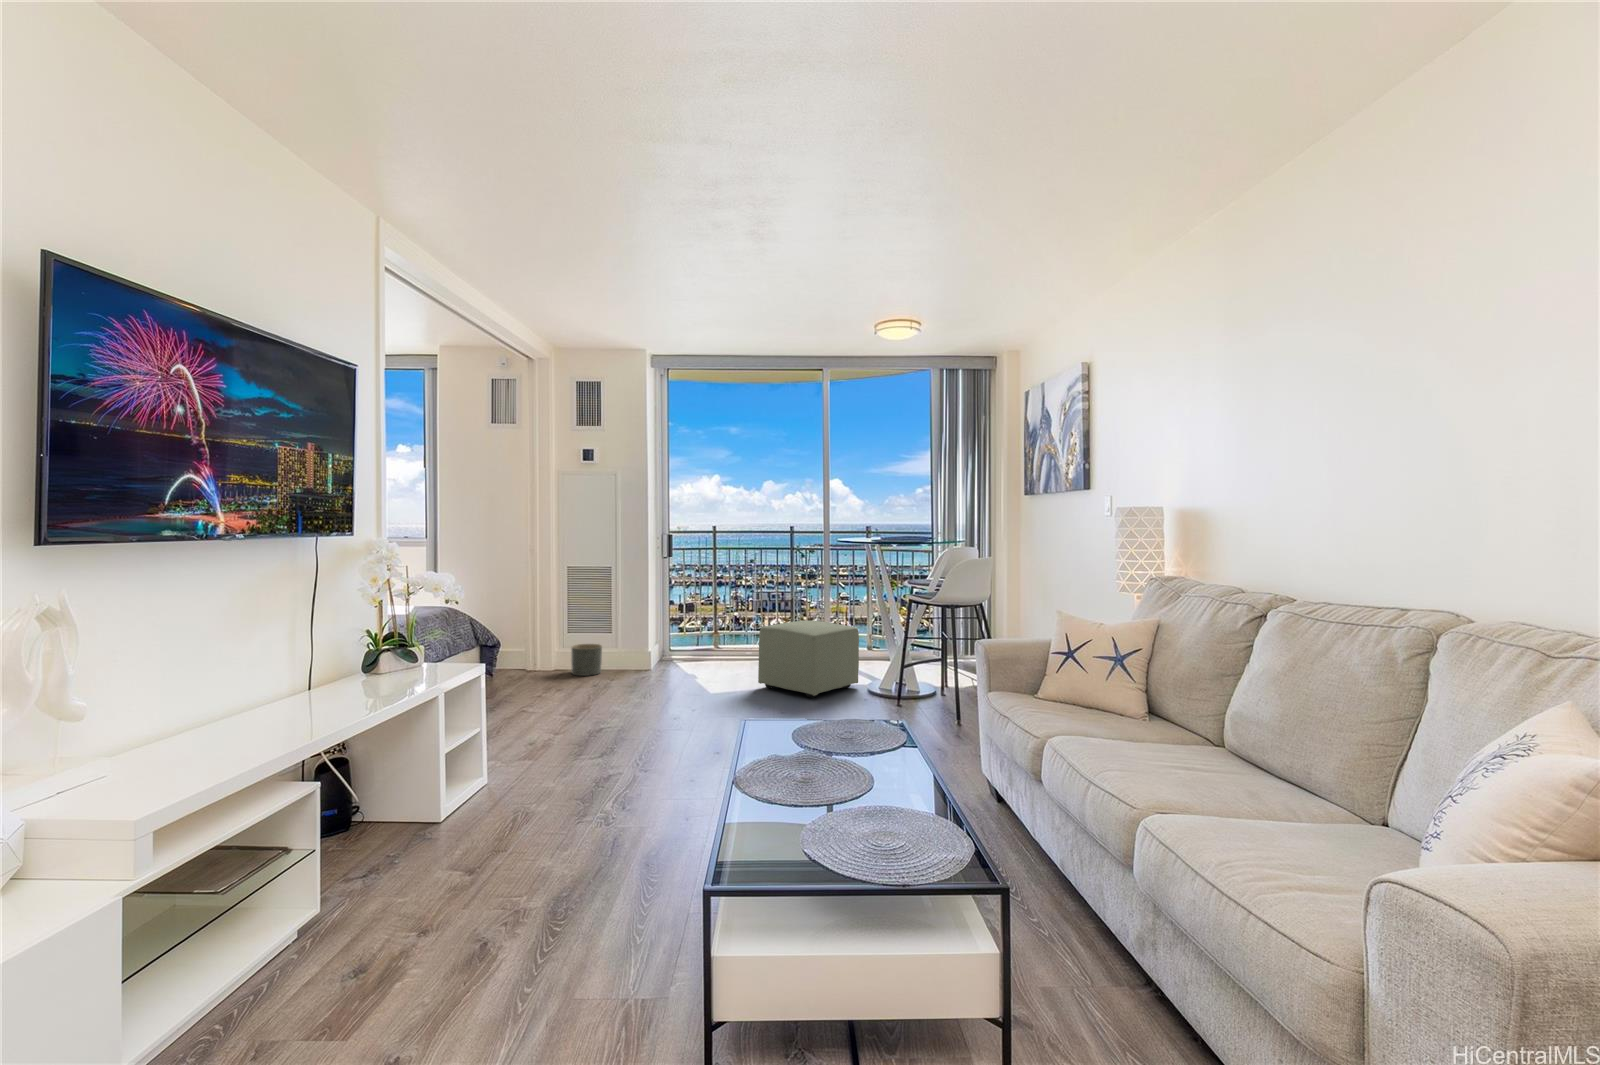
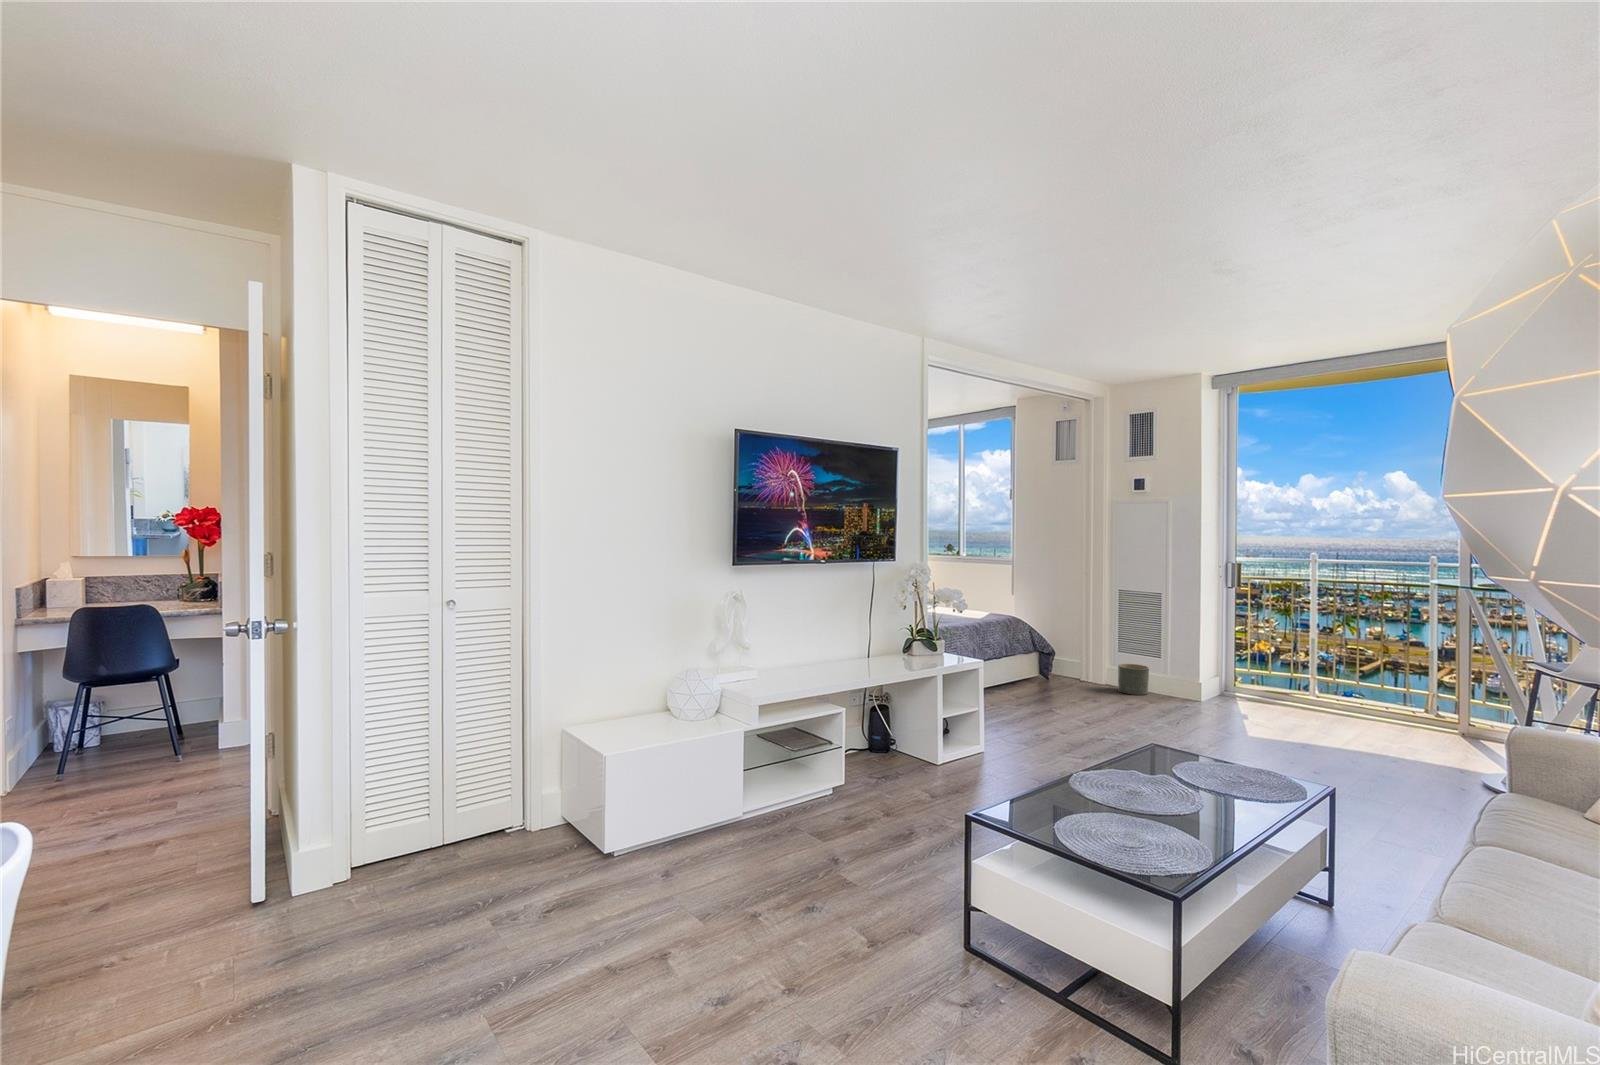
ottoman: present [758,621,859,698] -> none [1313,672,1472,768]

